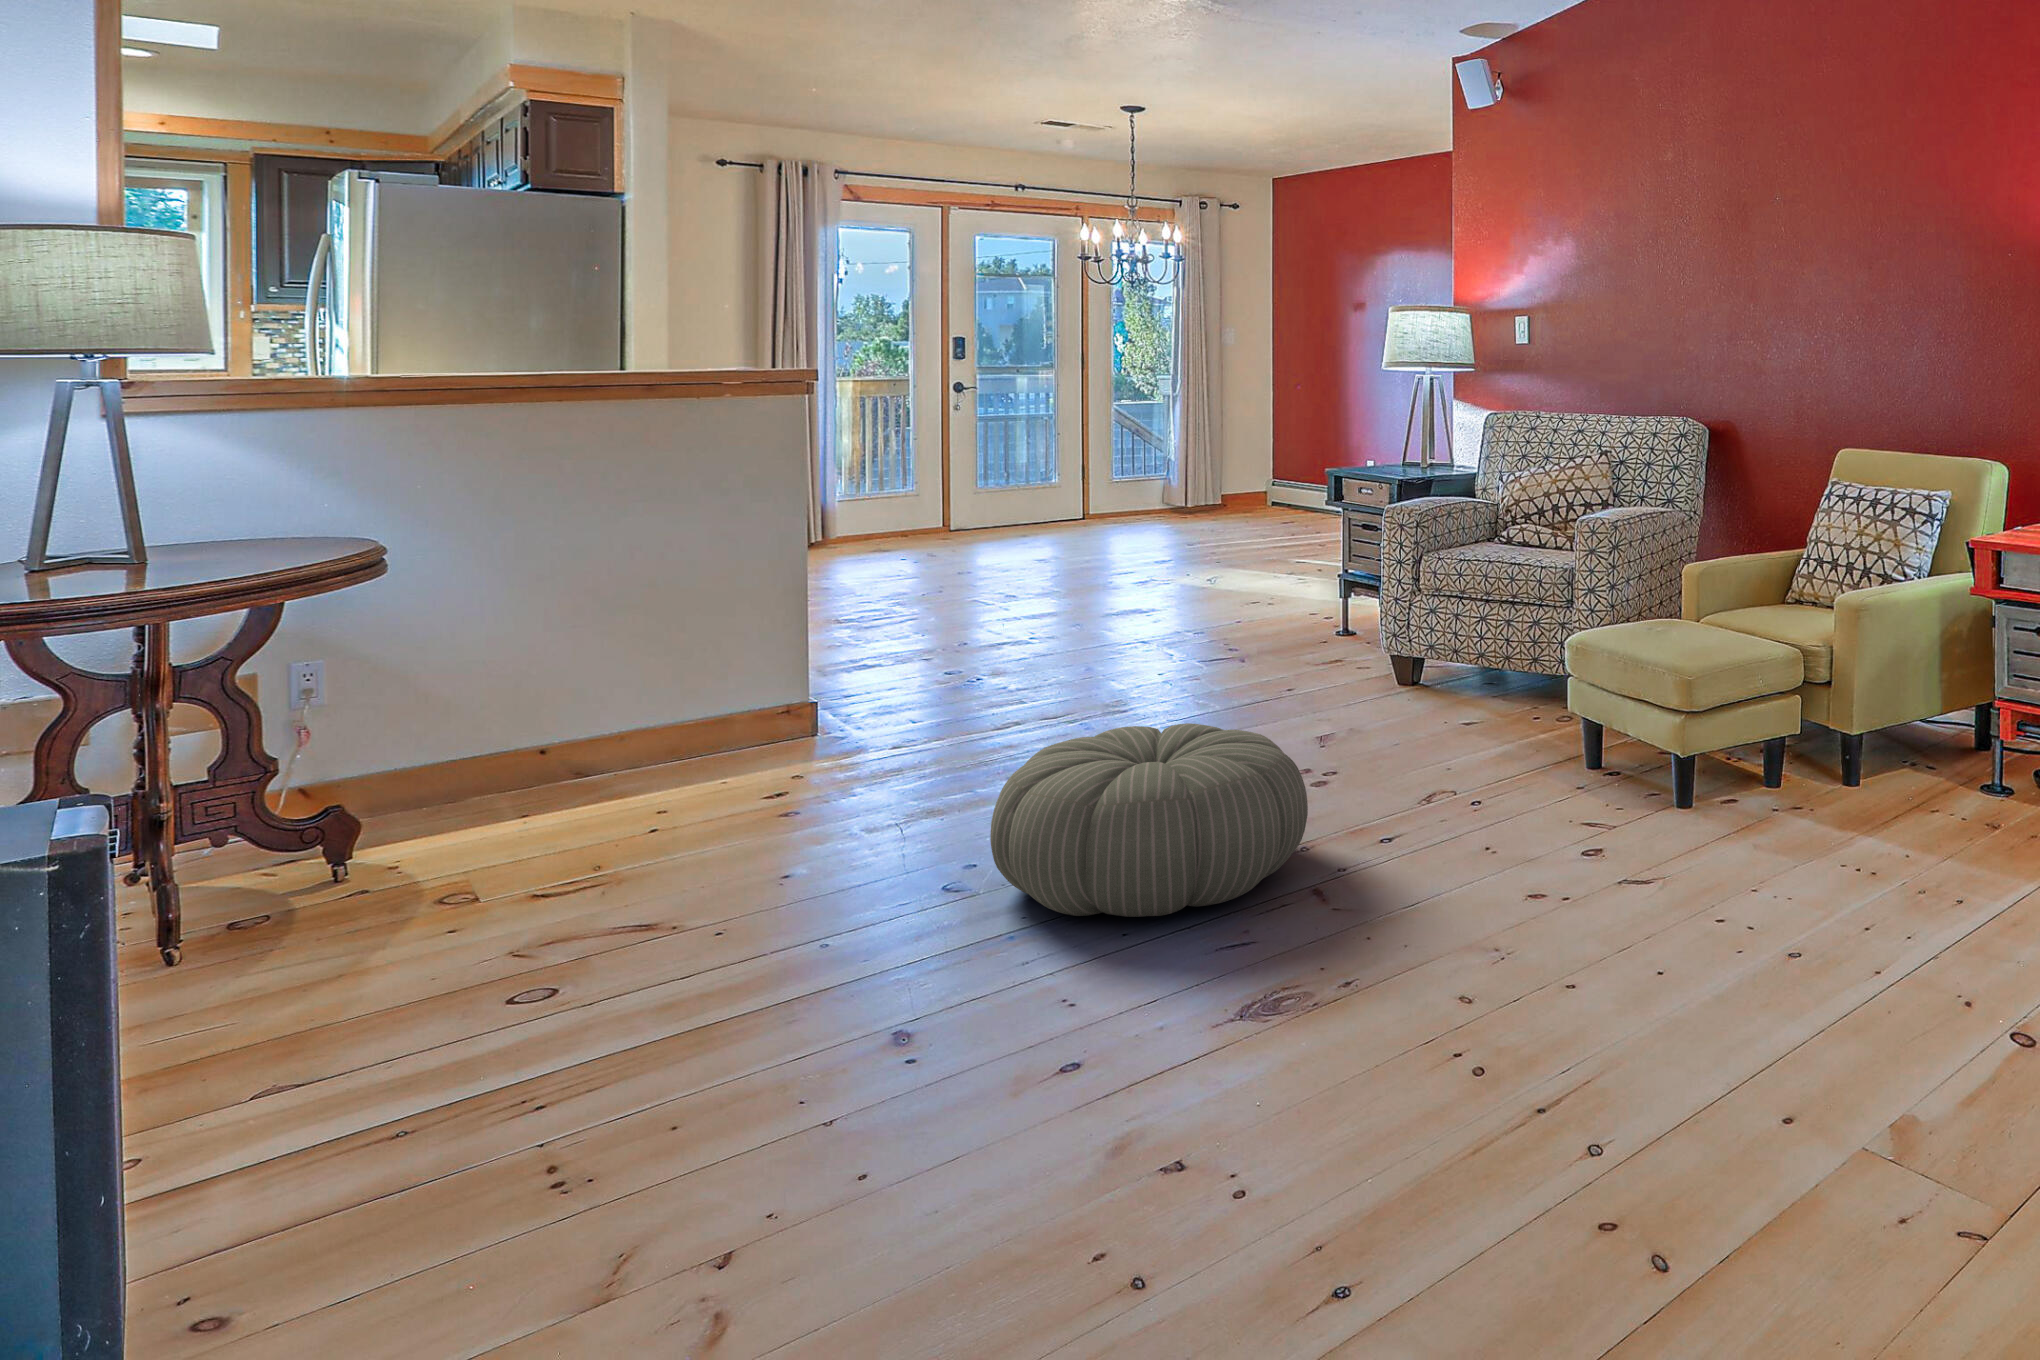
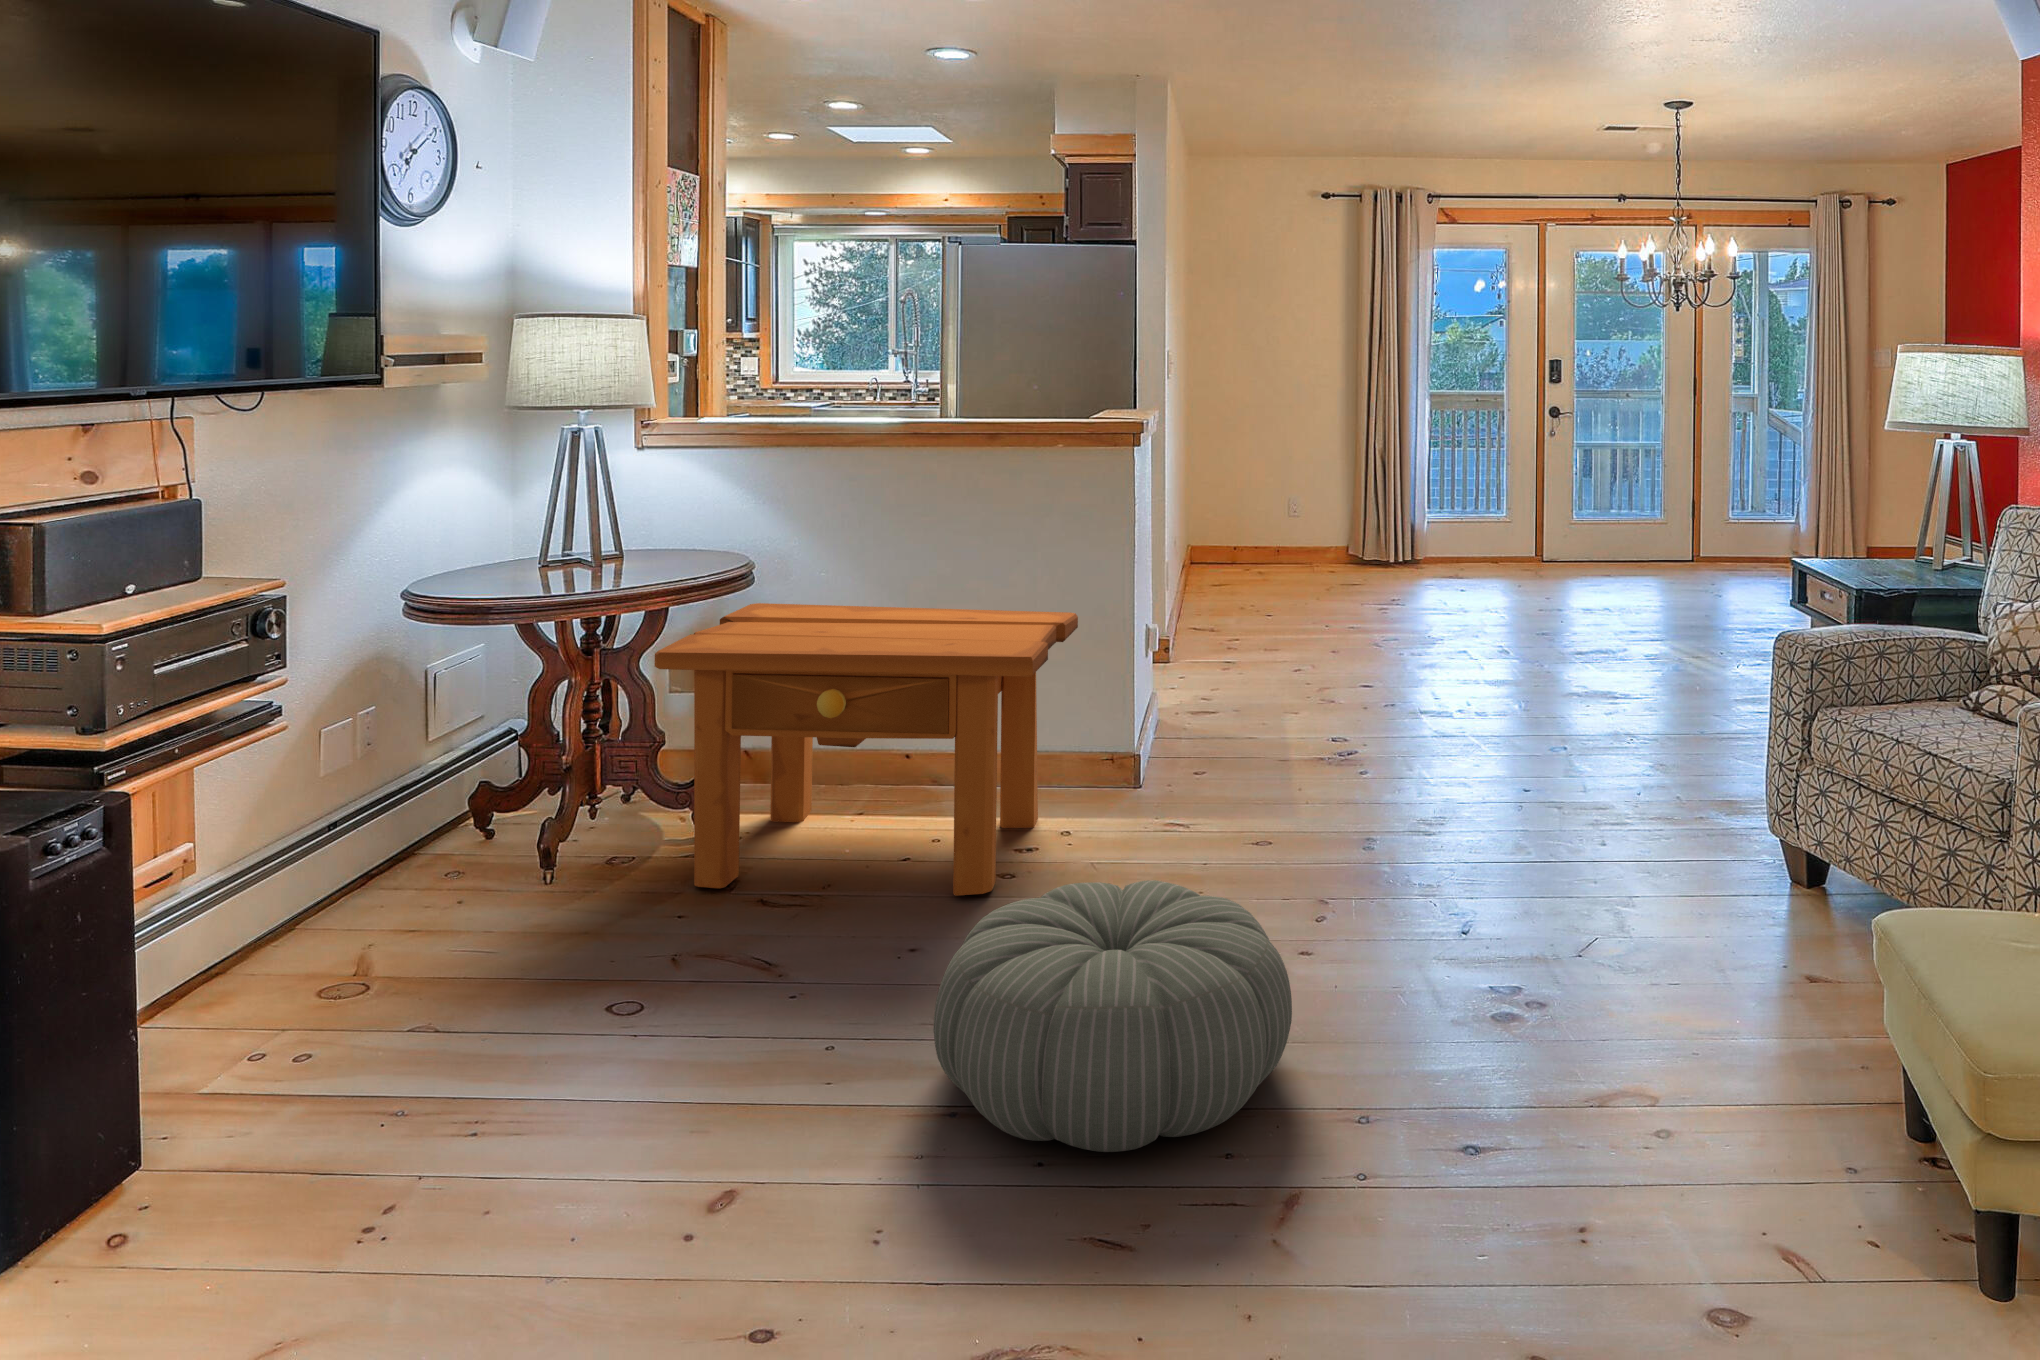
side table: none [320,552,889,916] -> present [655,603,1078,896]

